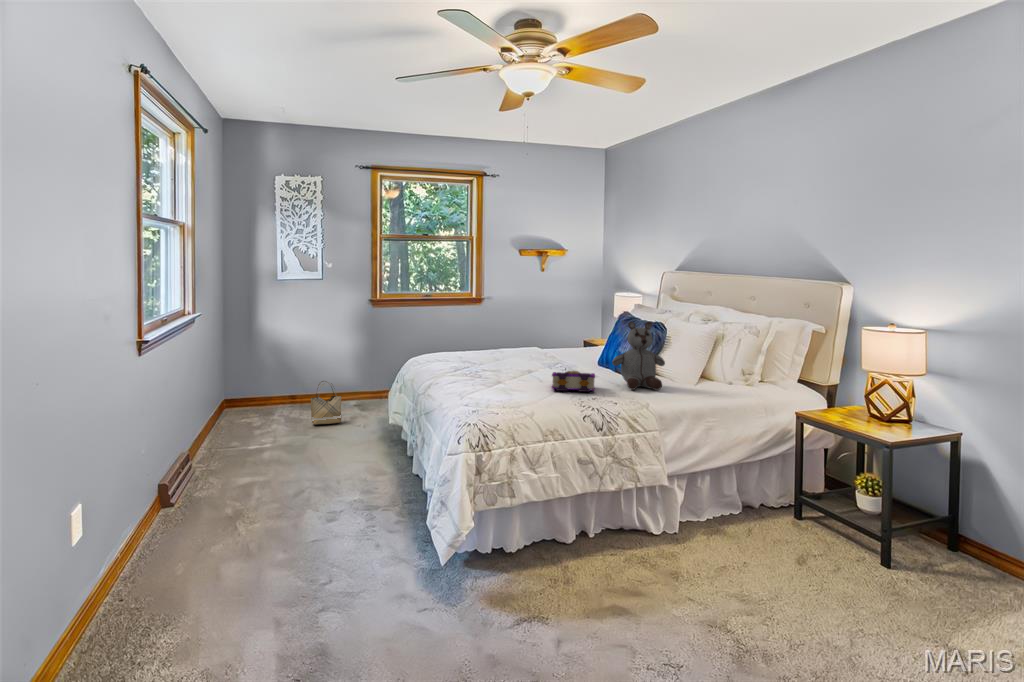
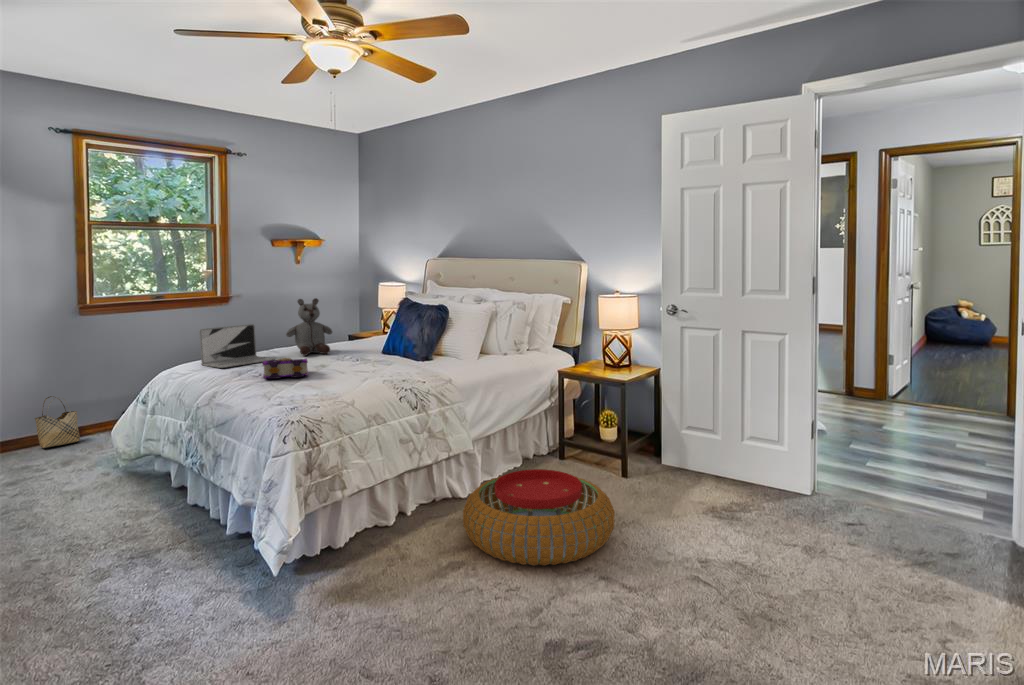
stuffed bear: present [612,322,665,390] -> present [286,298,332,356]
laptop: none [425,329,490,368] -> present [199,324,275,368]
book: present [552,371,595,392] -> present [263,358,308,379]
pouf: none [630,514,814,629] -> present [463,469,615,566]

